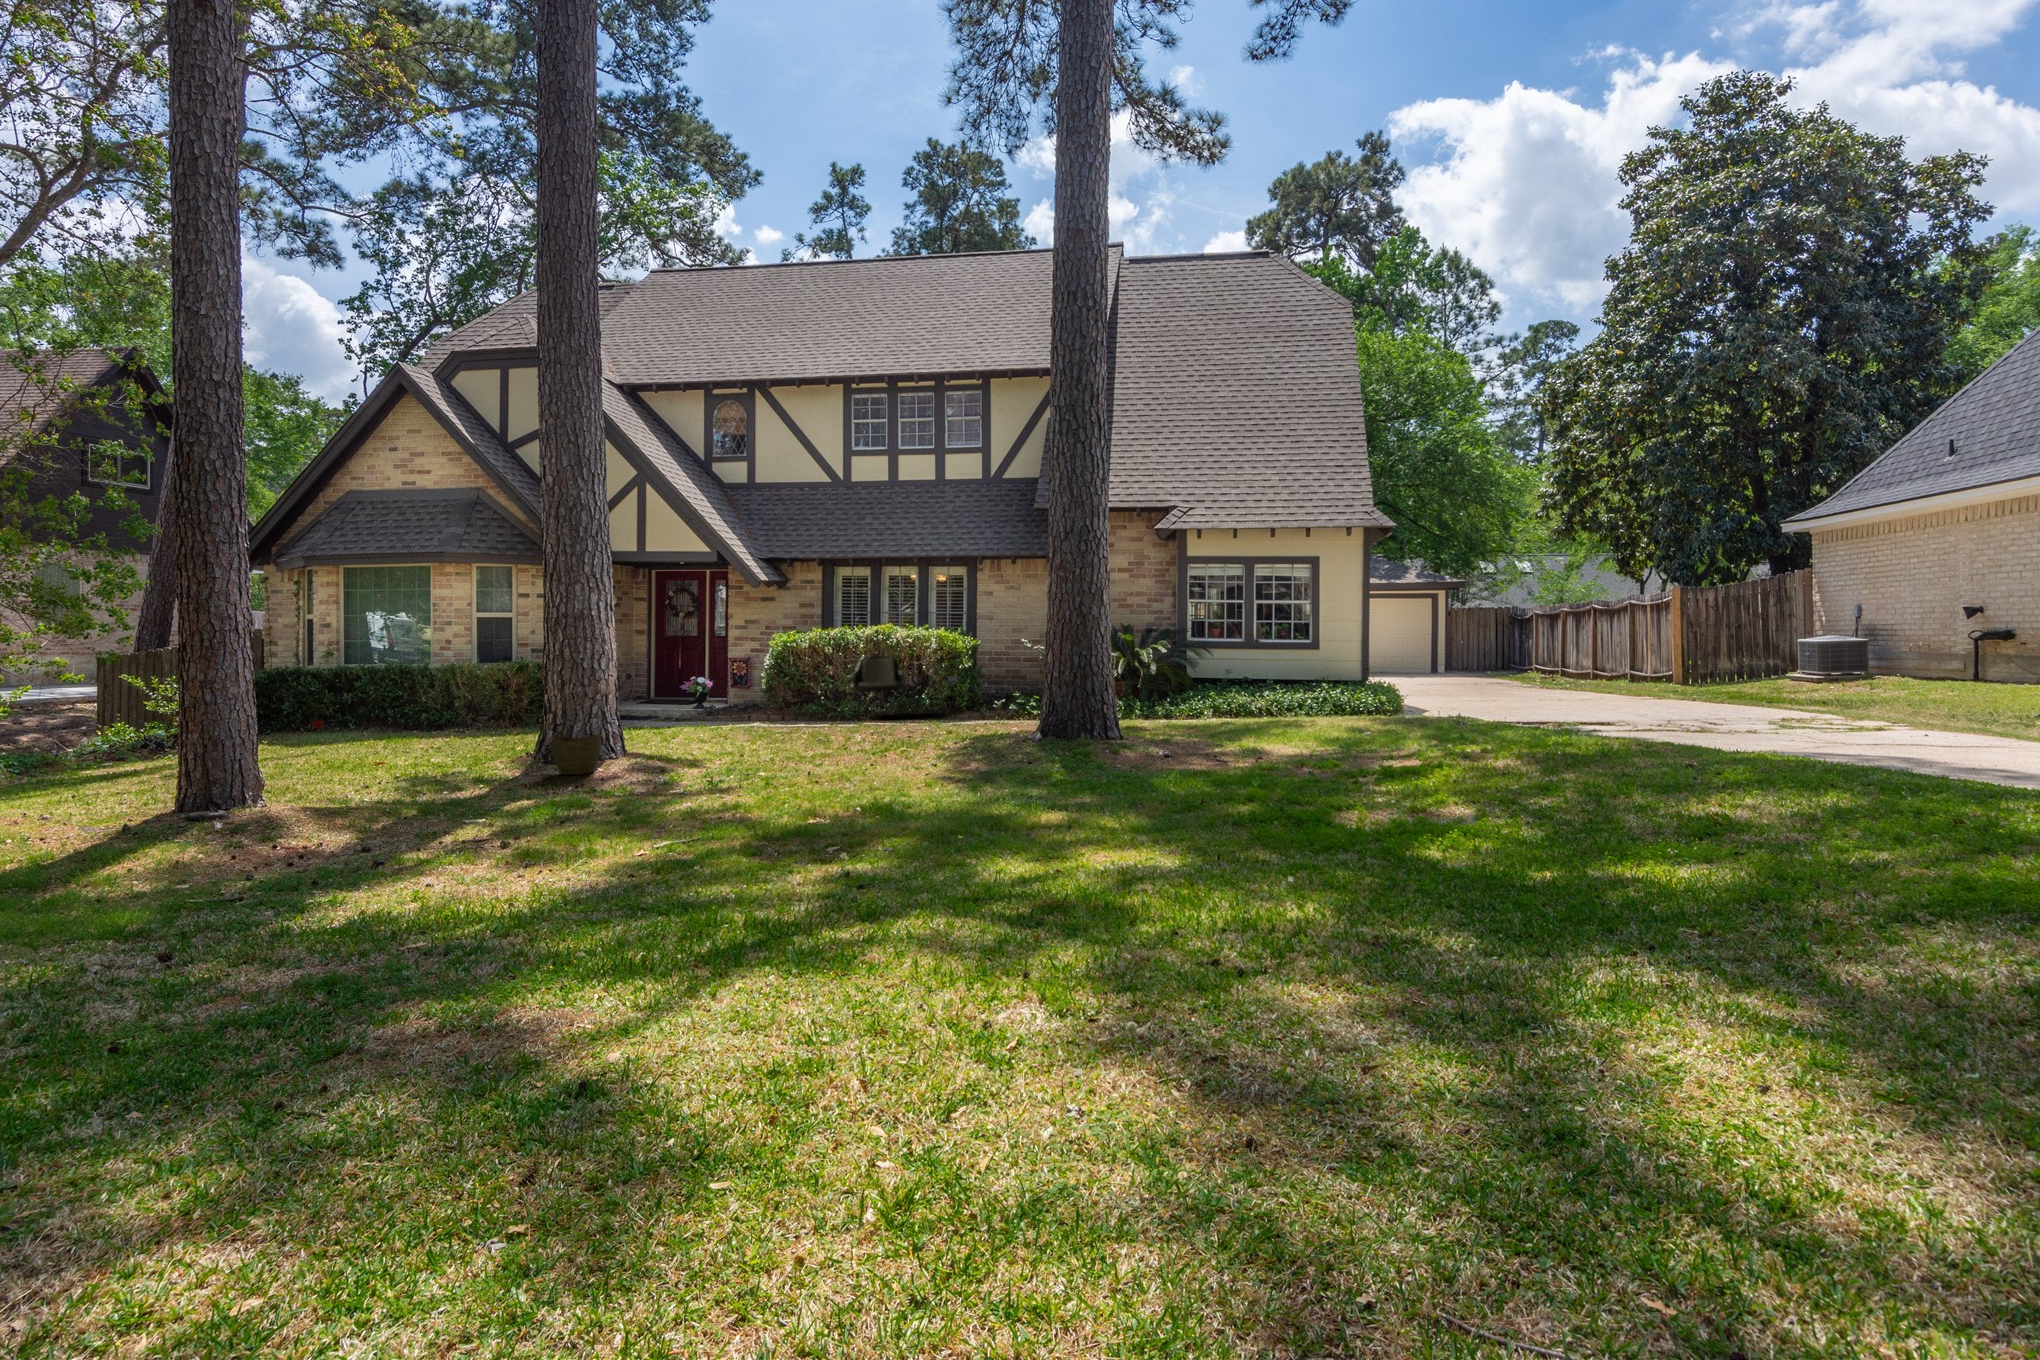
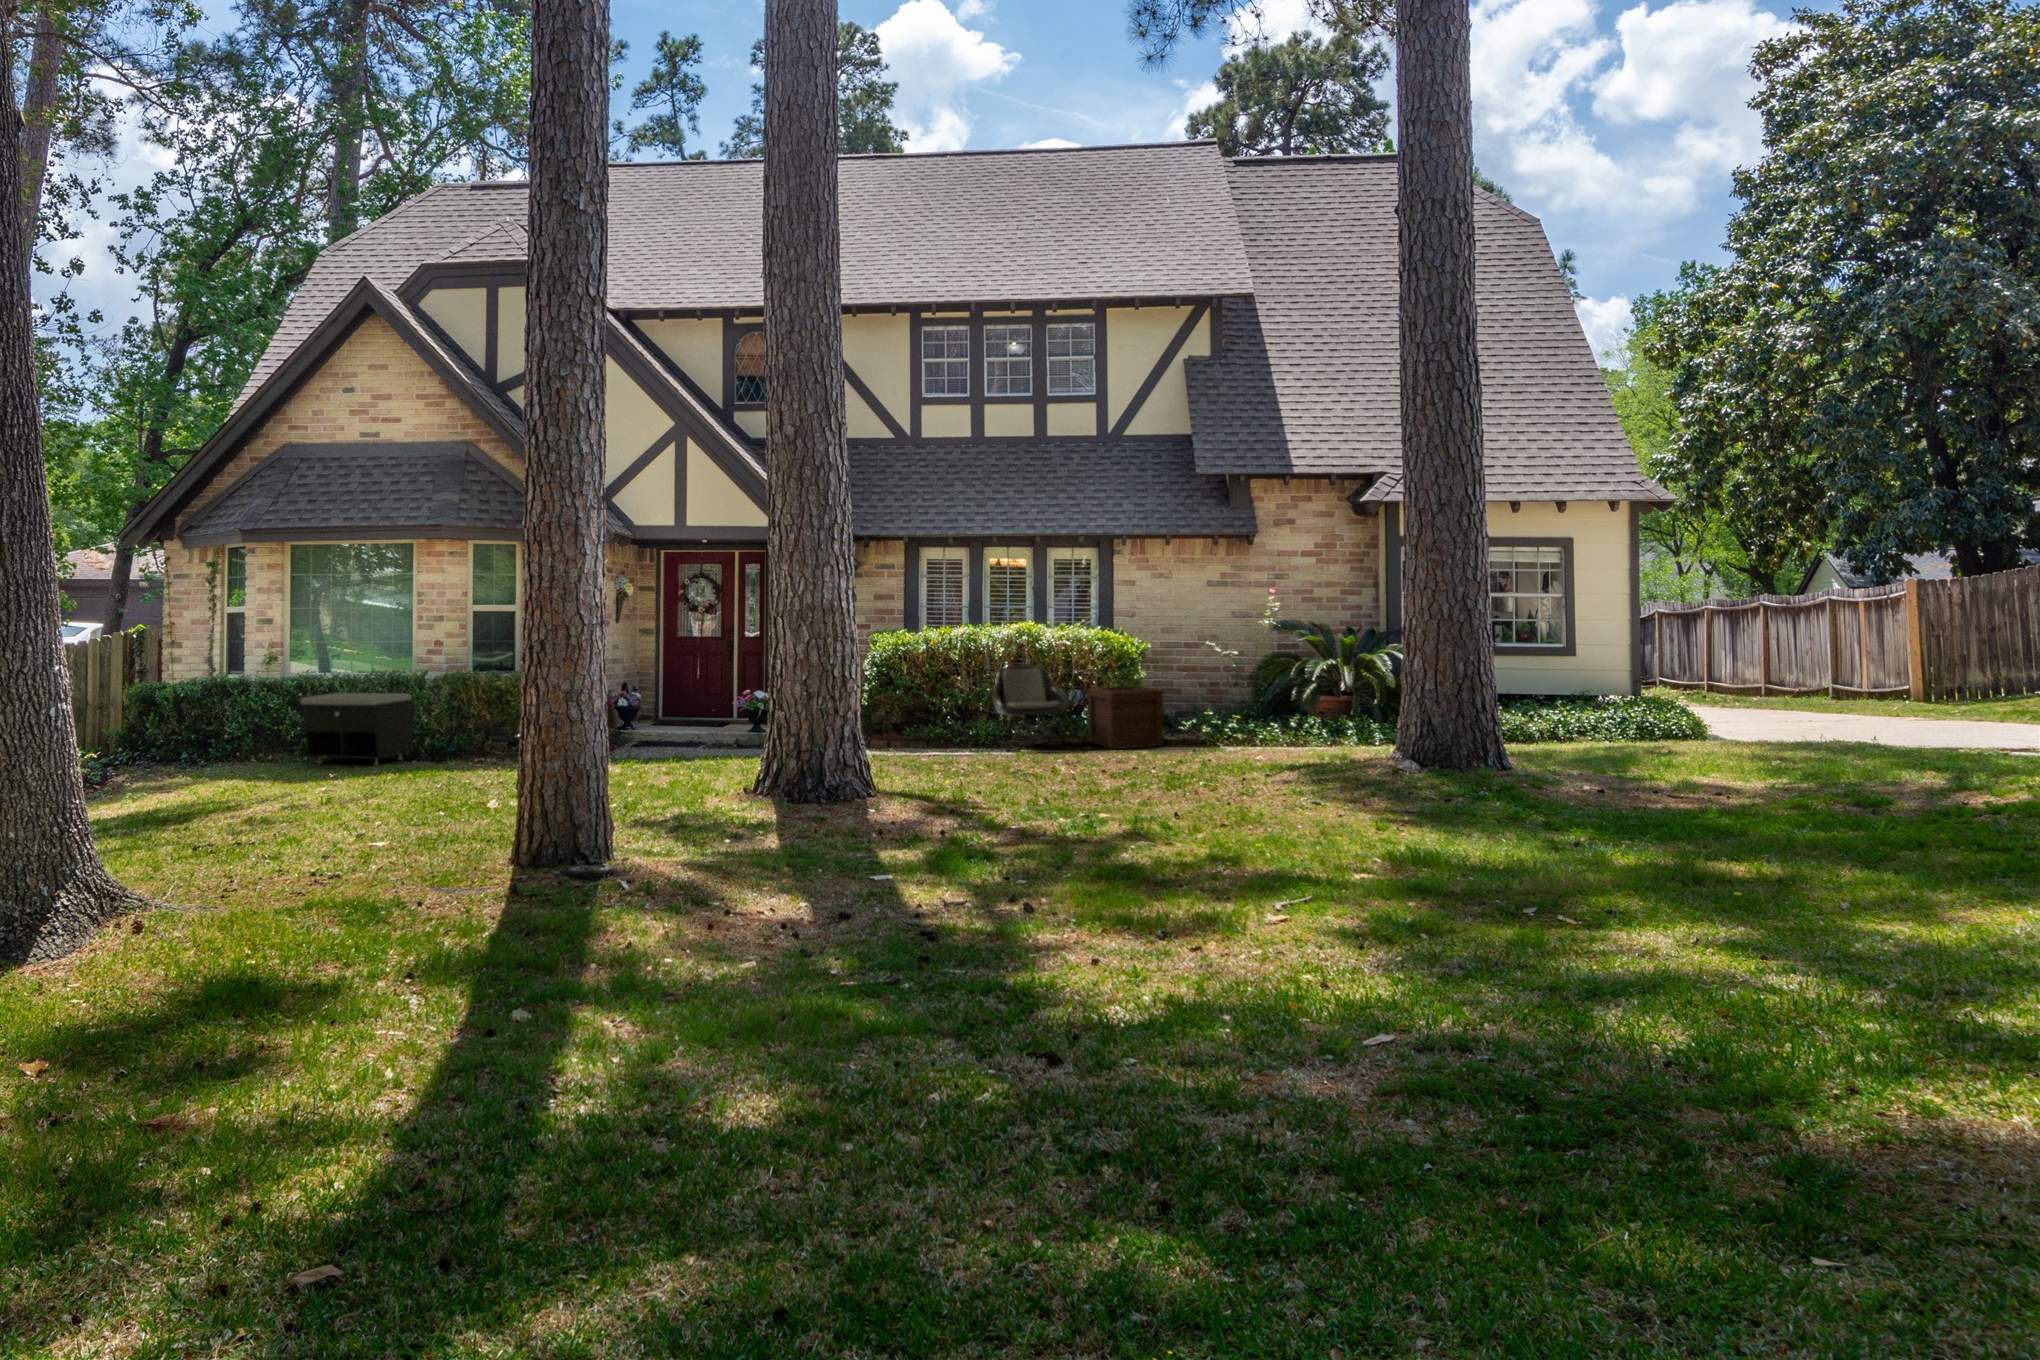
wooden crate: none [927,671,977,717] -> present [1088,686,1163,749]
storage bench: none [340,679,425,731] -> present [301,693,414,765]
potted plant: present [302,696,333,729] -> none [232,713,295,759]
woven basket: present [551,723,601,775] -> none [716,778,786,863]

